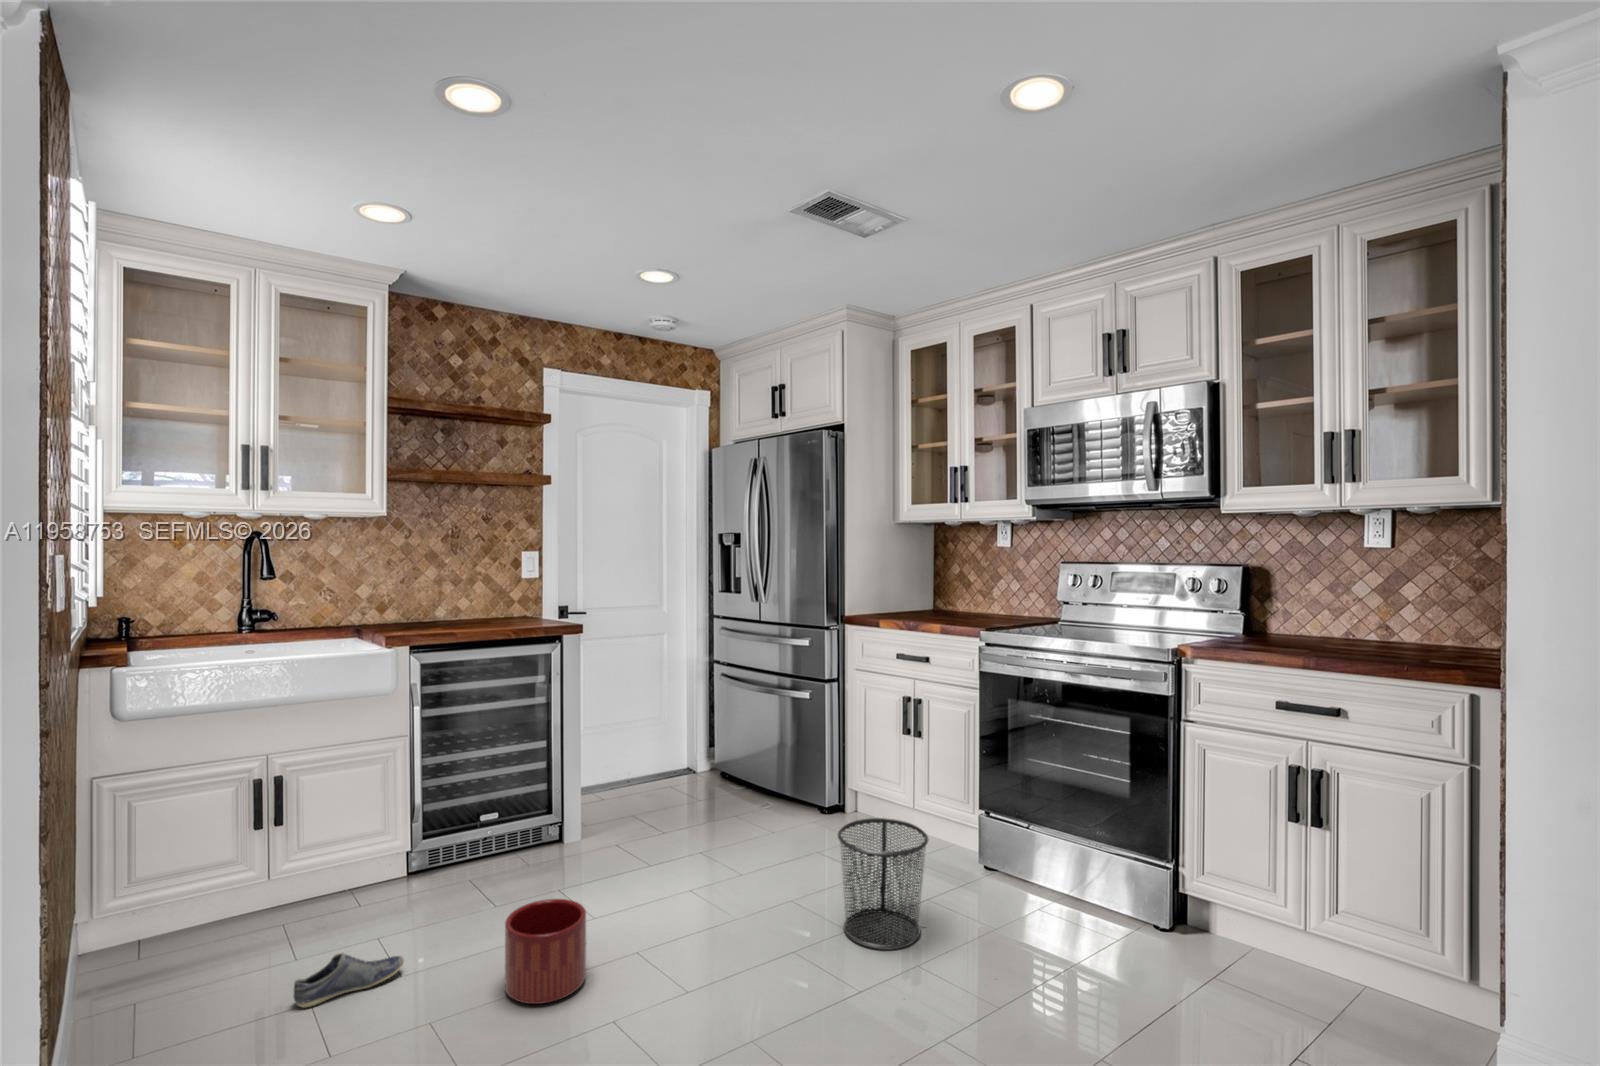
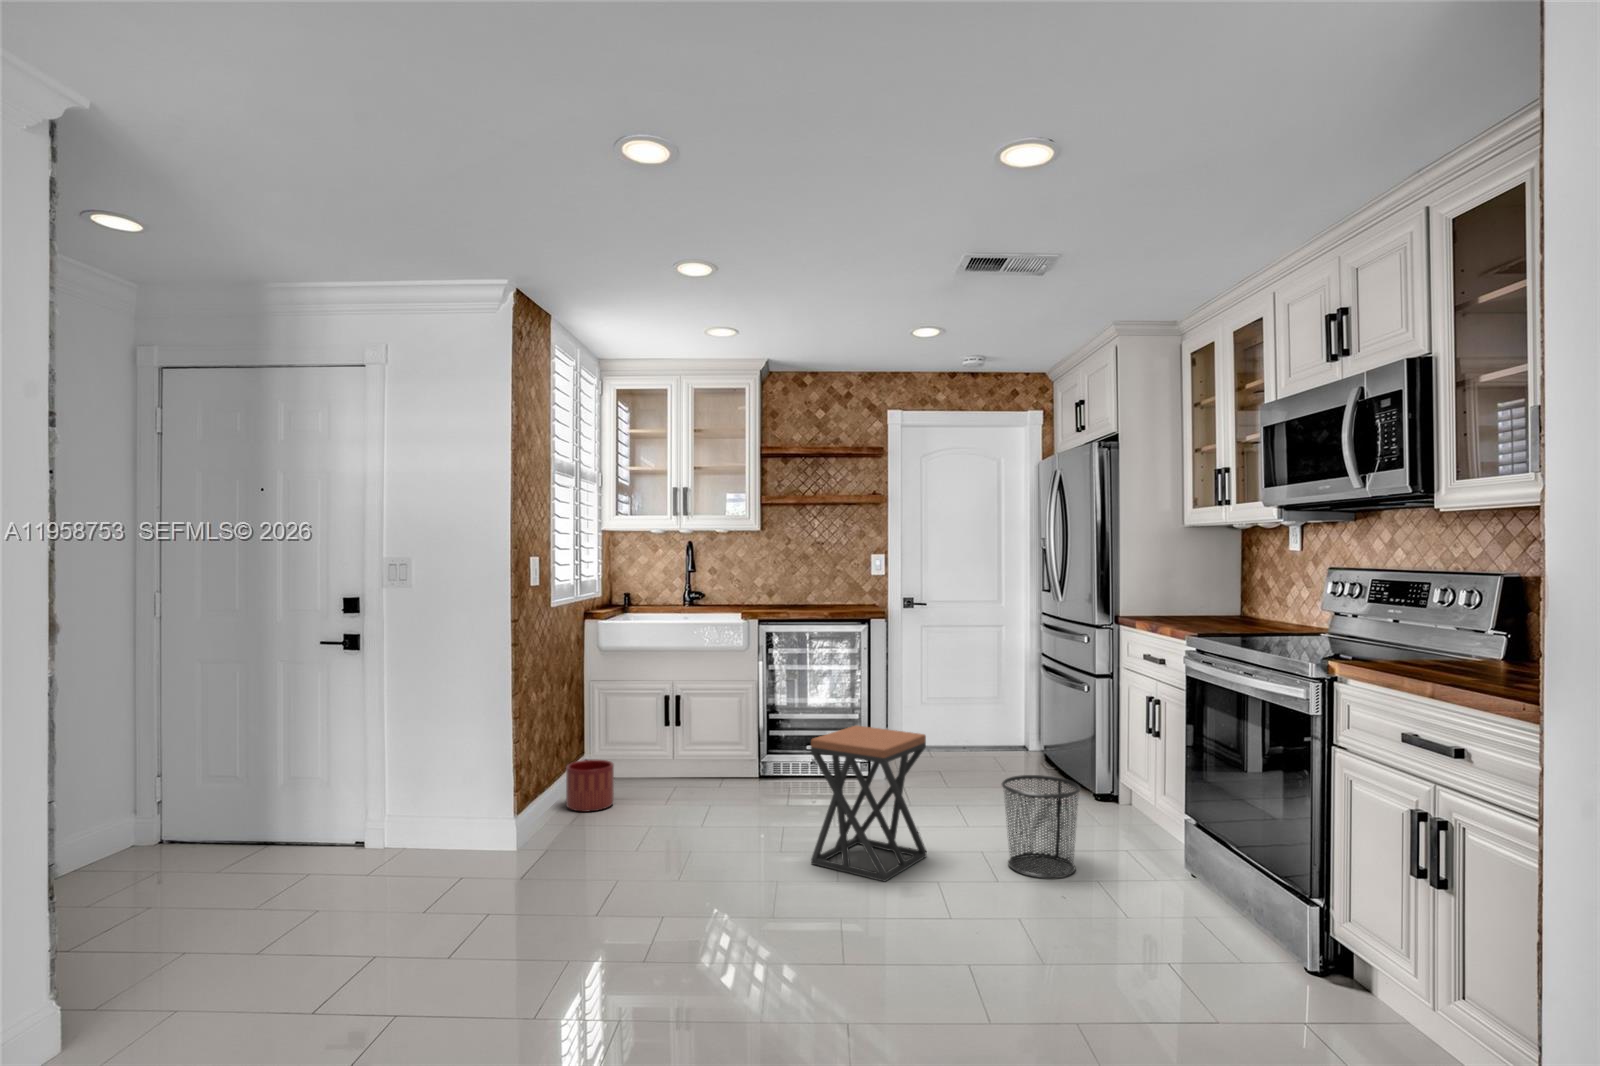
stool: none [627,799,754,1025] -> present [811,726,927,881]
planter: present [505,899,586,1004] -> present [566,760,614,812]
shoe: present [293,953,404,1008] -> none [659,794,720,819]

